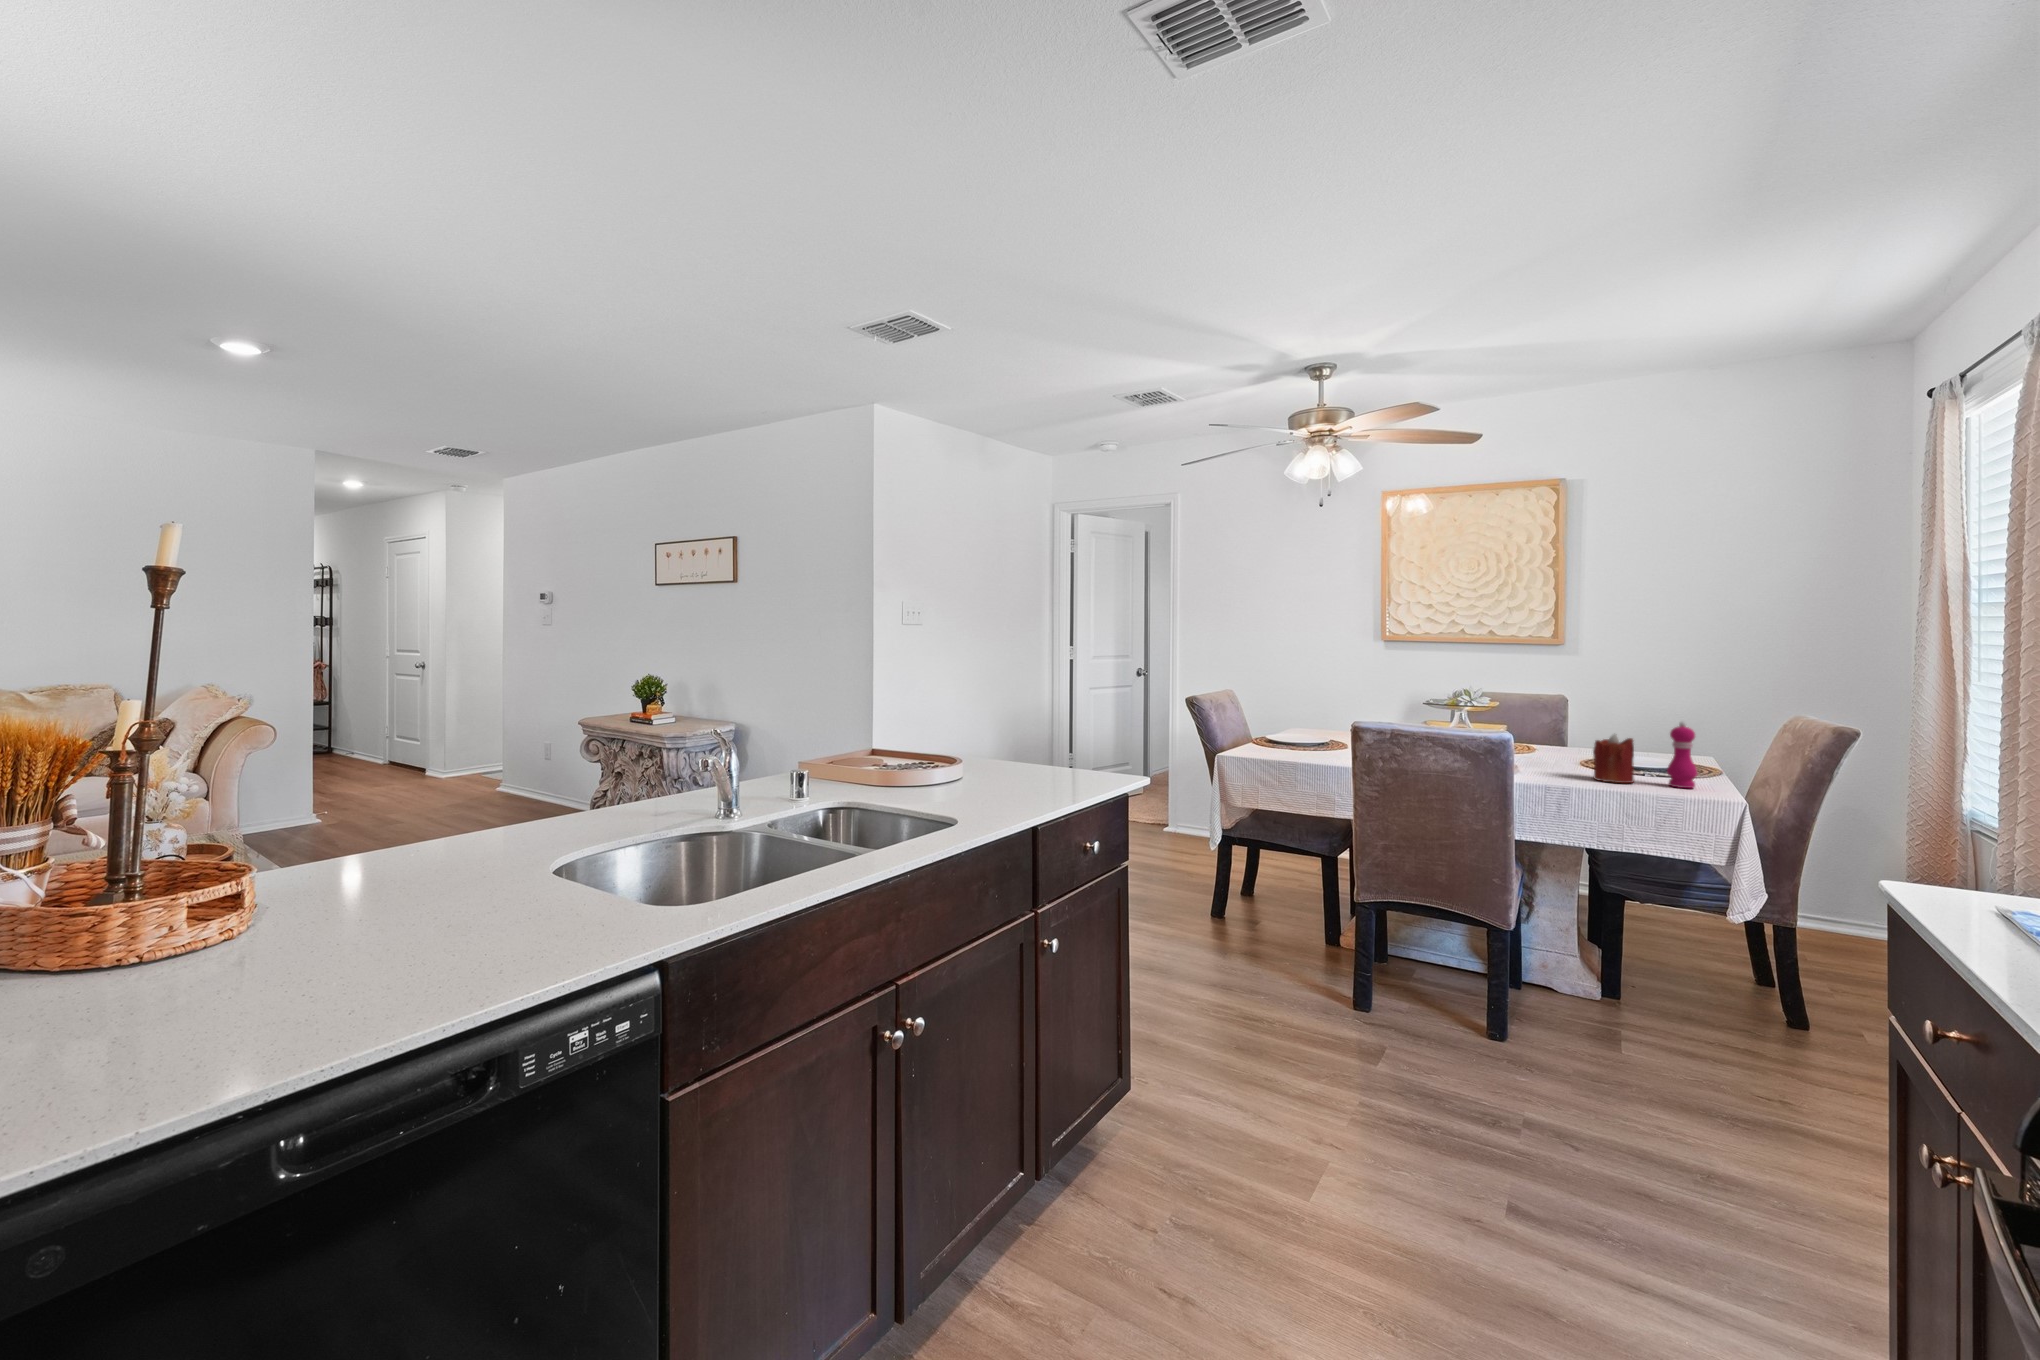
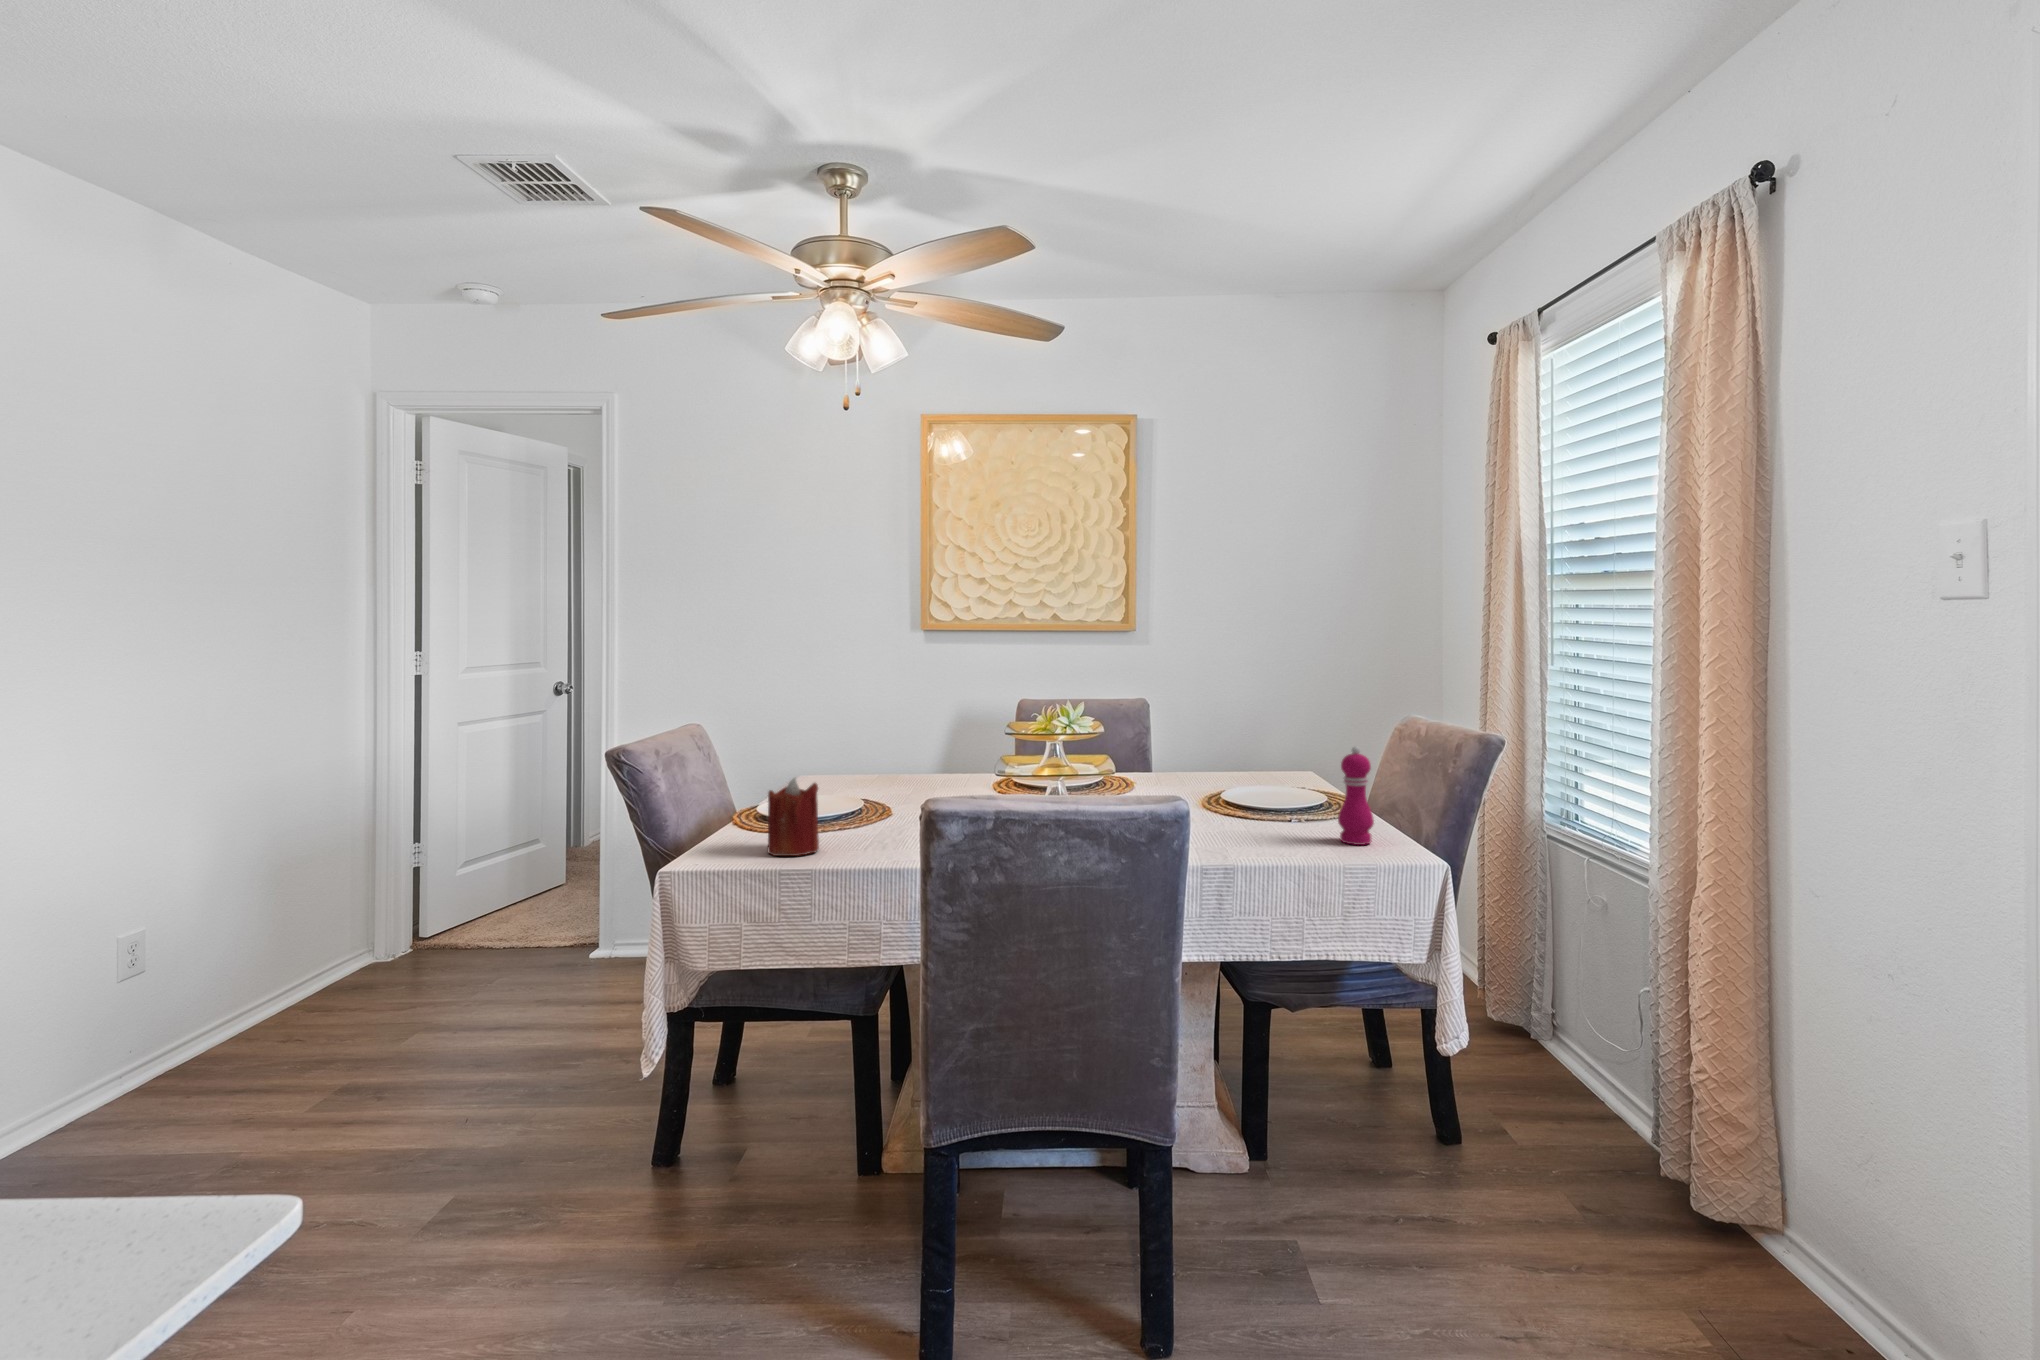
candle: present [1593,734,1634,783] -> present [768,778,819,856]

